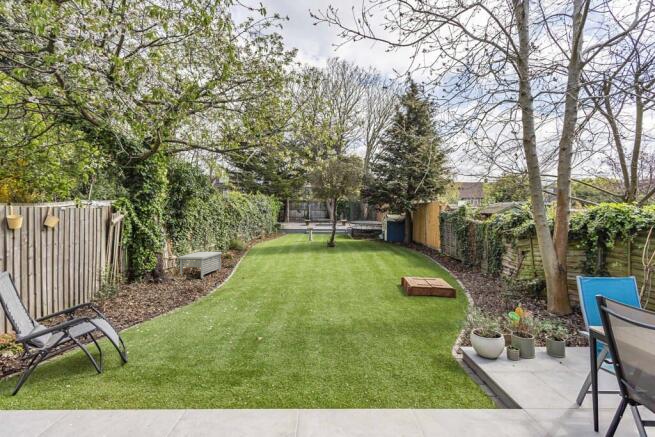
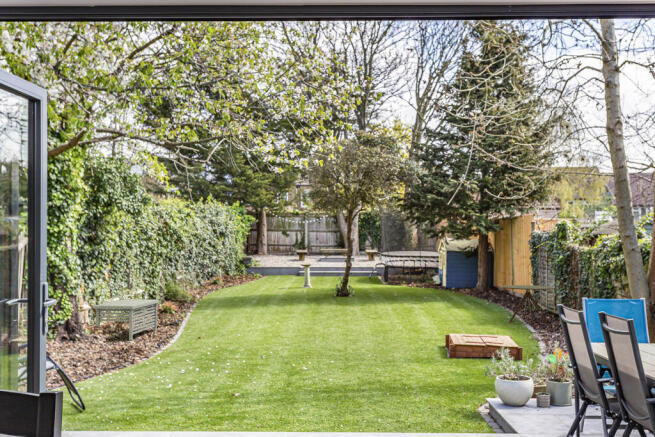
round table: none [425,242,457,266] -> present [501,285,554,324]

